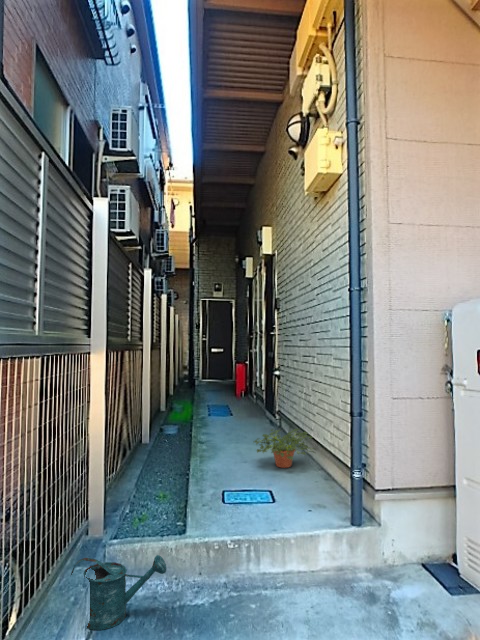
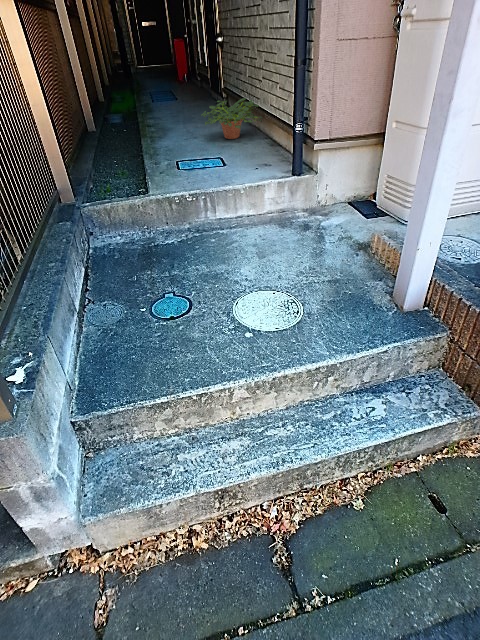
watering can: present [71,555,166,630] -> none [57,207,138,264]

